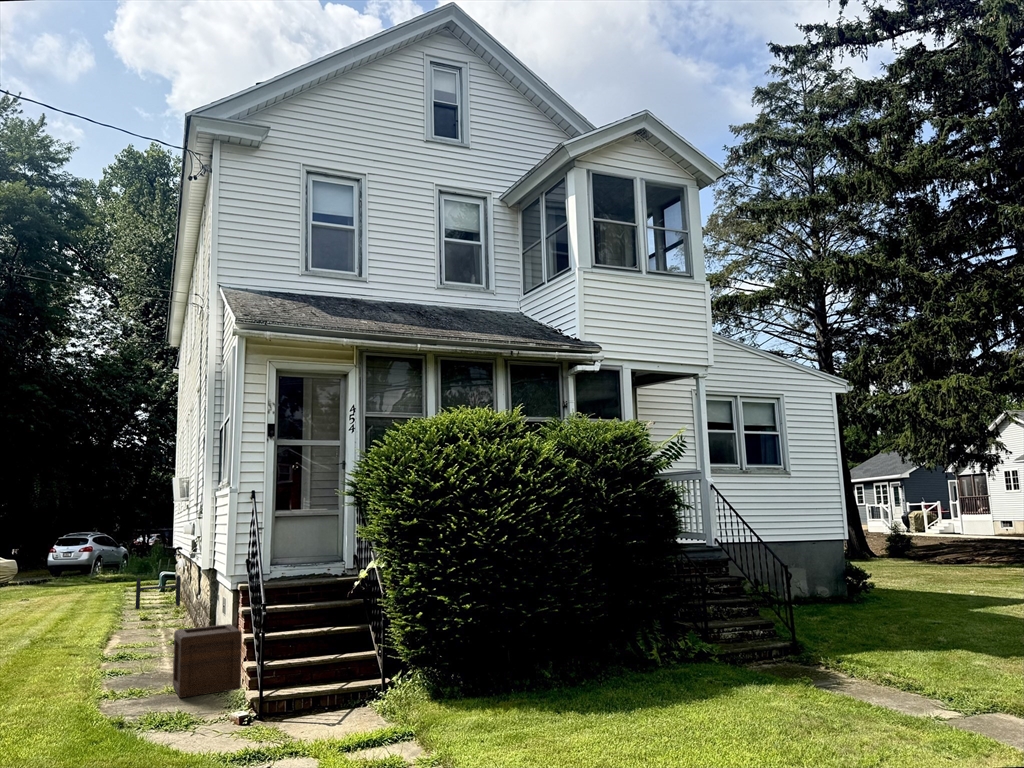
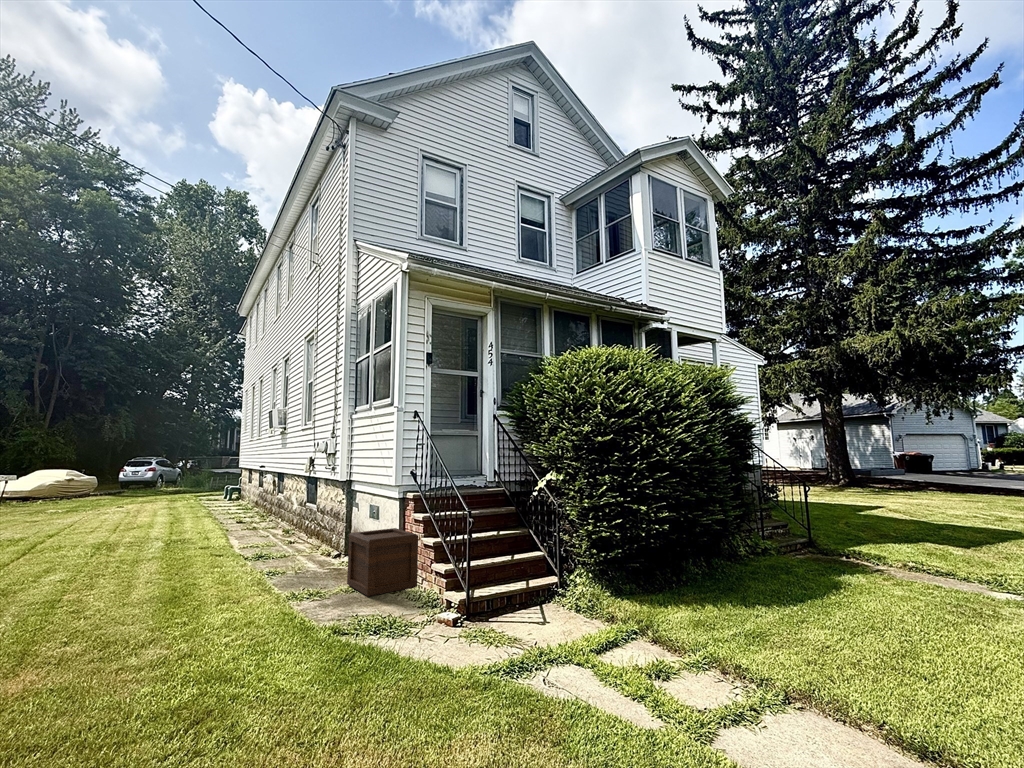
bench: present [135,575,181,609] -> none [223,489,262,516]

